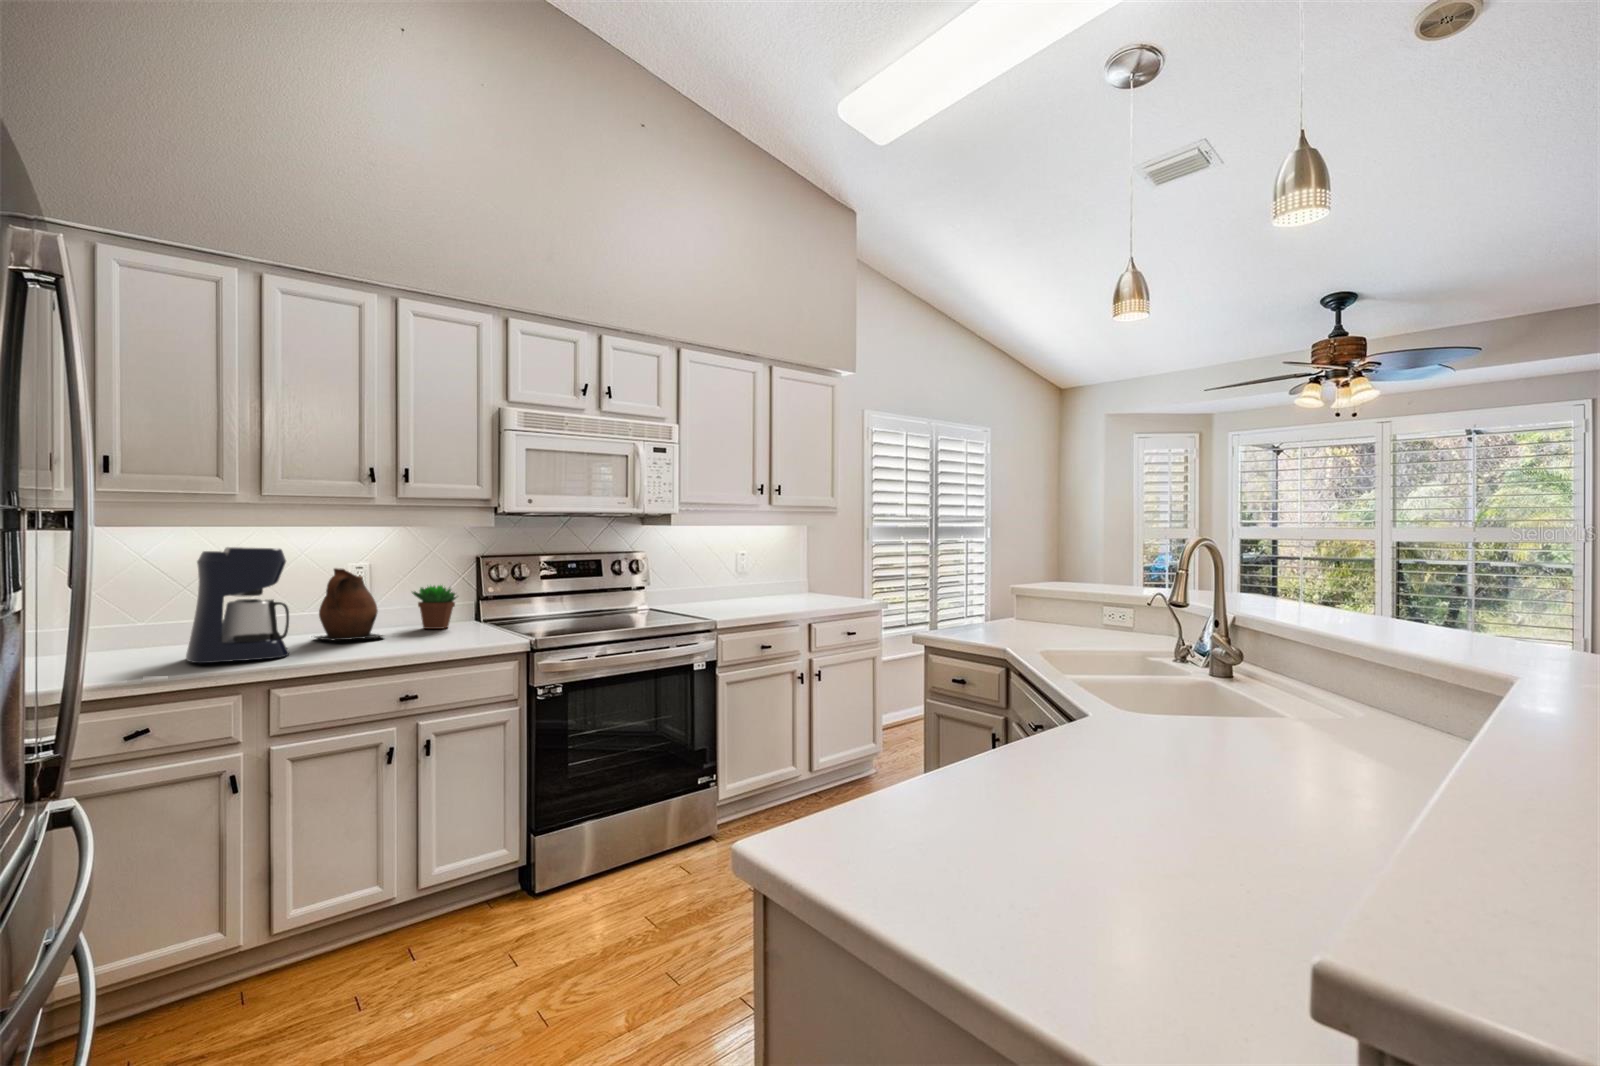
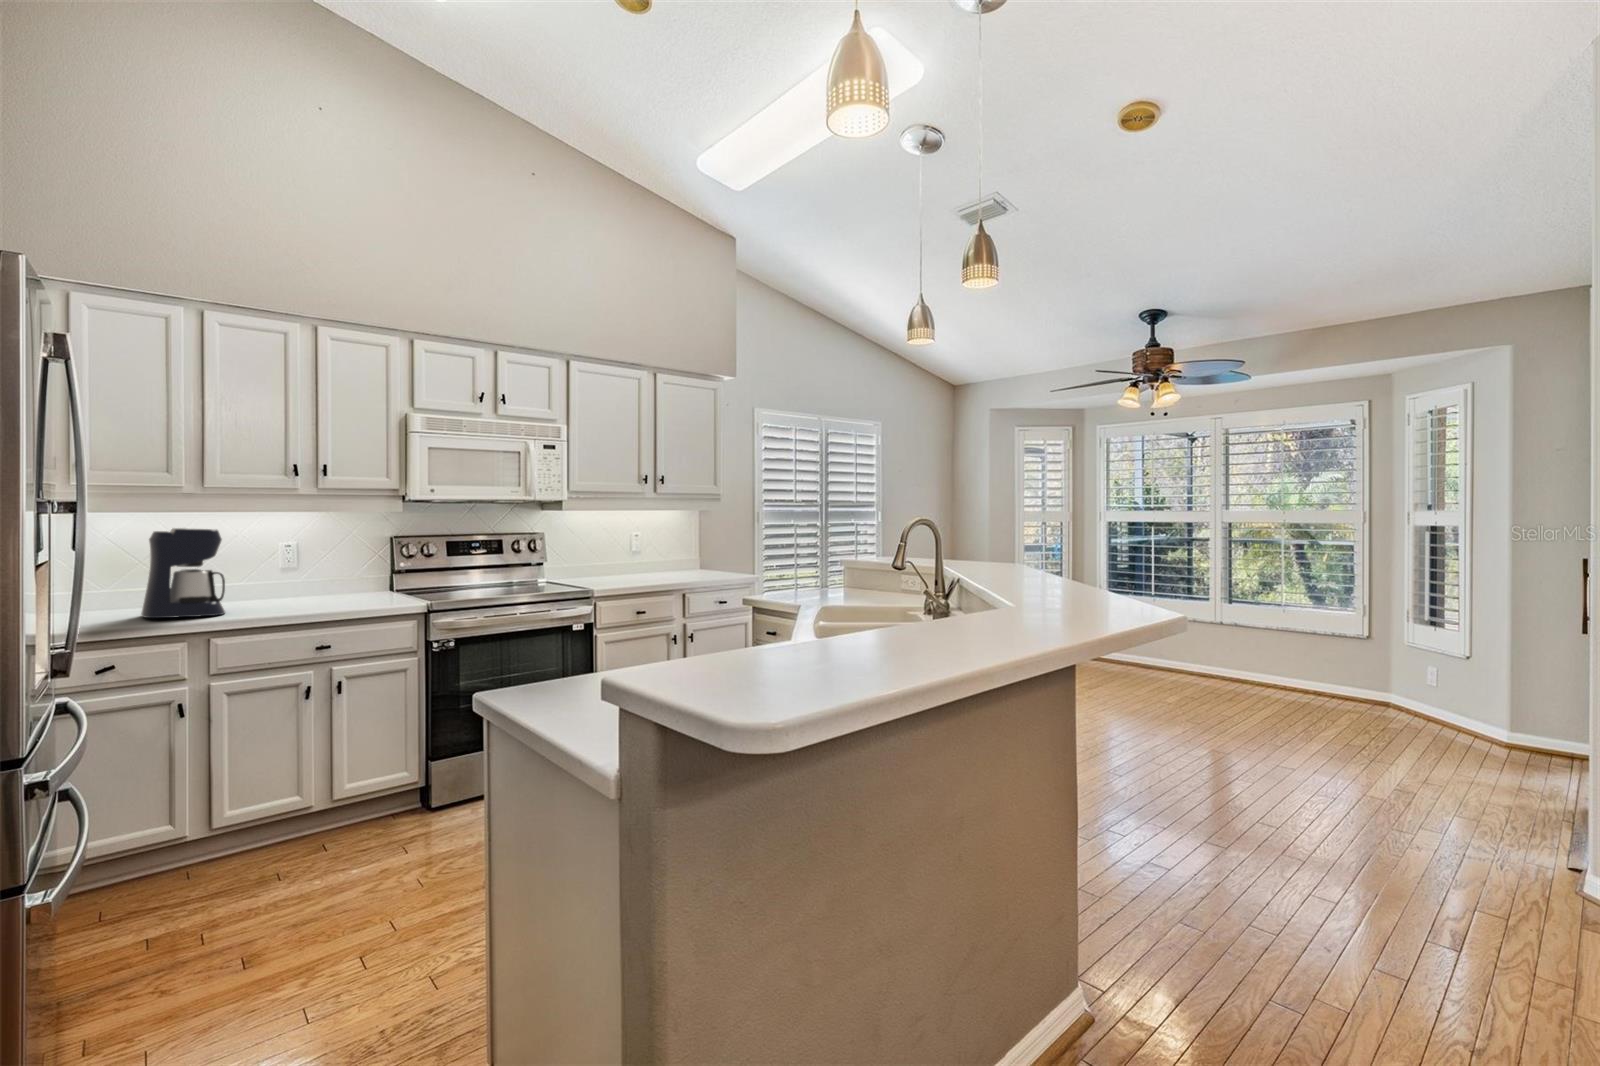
ceramic pitcher: present [315,568,384,640] -> none [244,546,308,604]
succulent plant: present [412,585,457,629] -> none [330,559,372,596]

